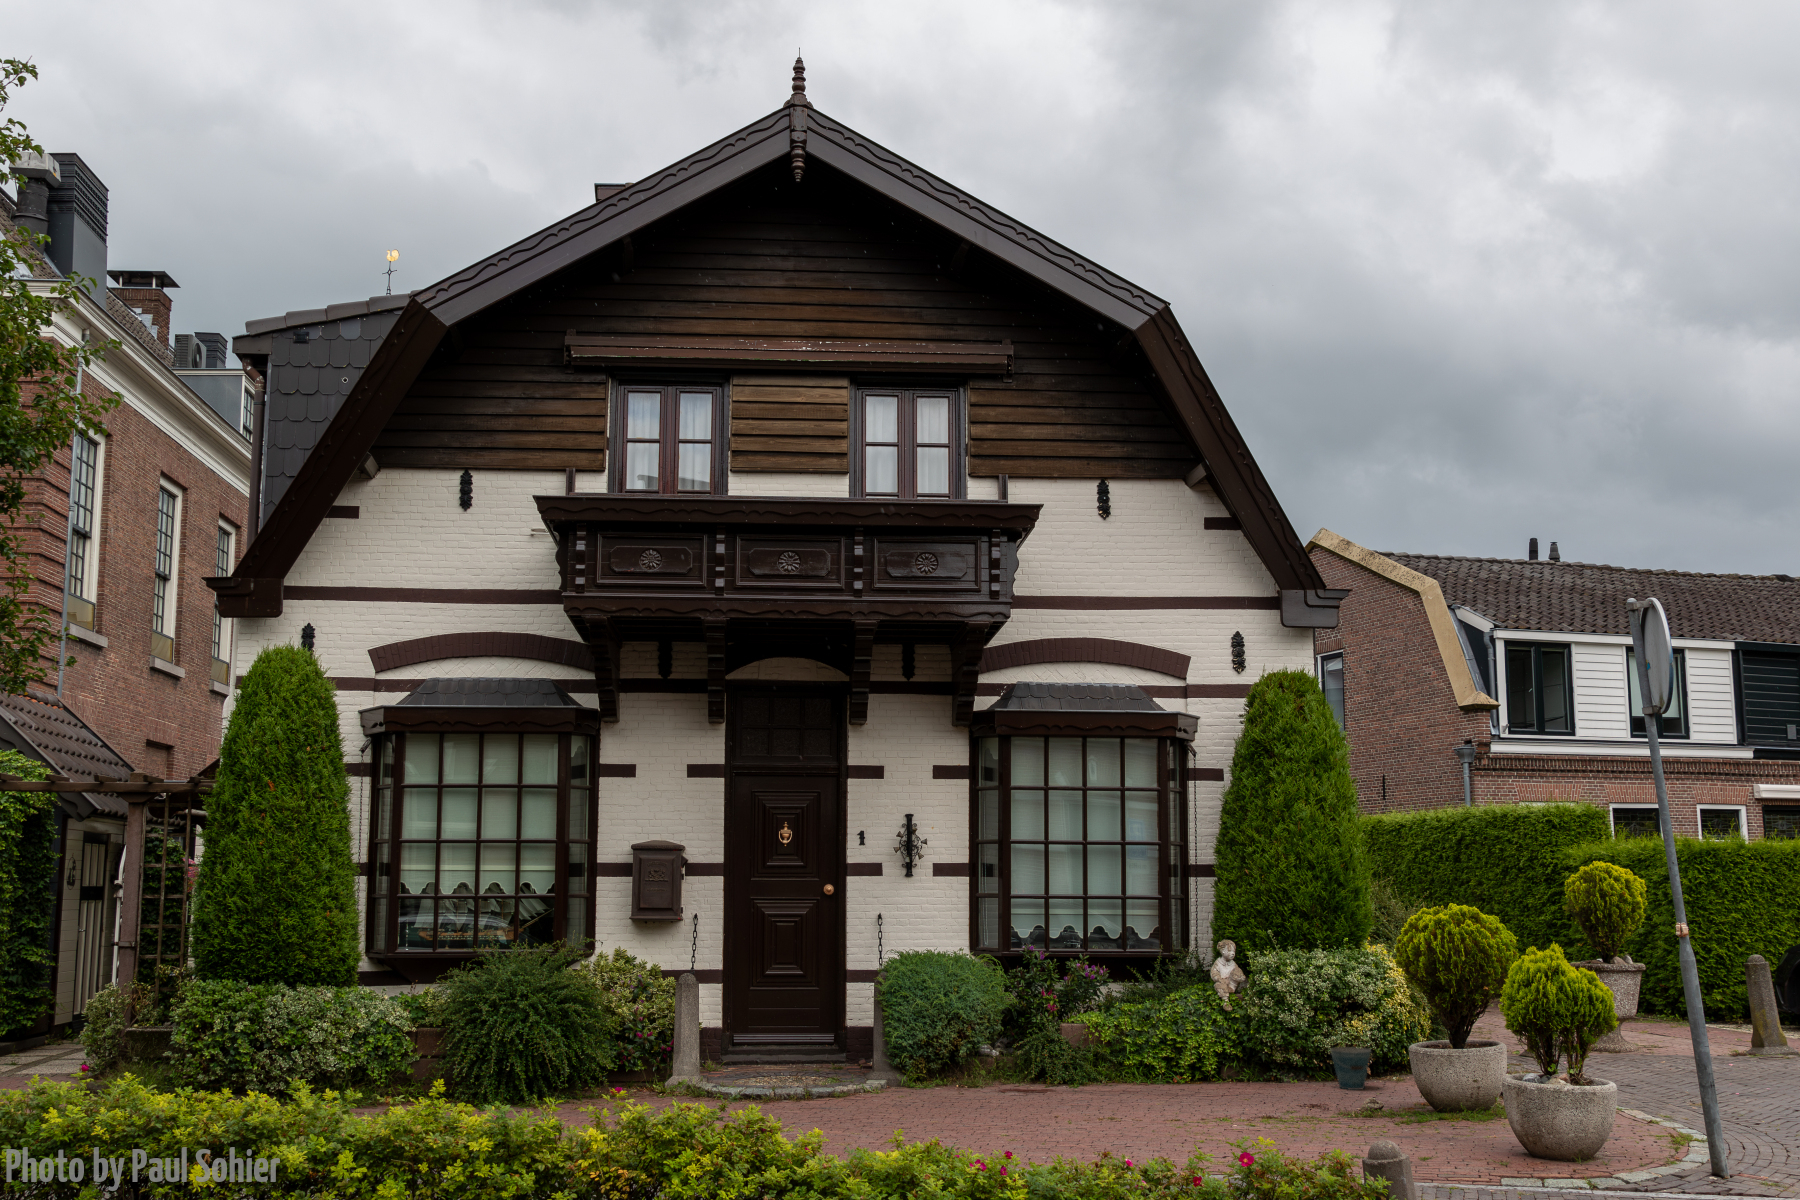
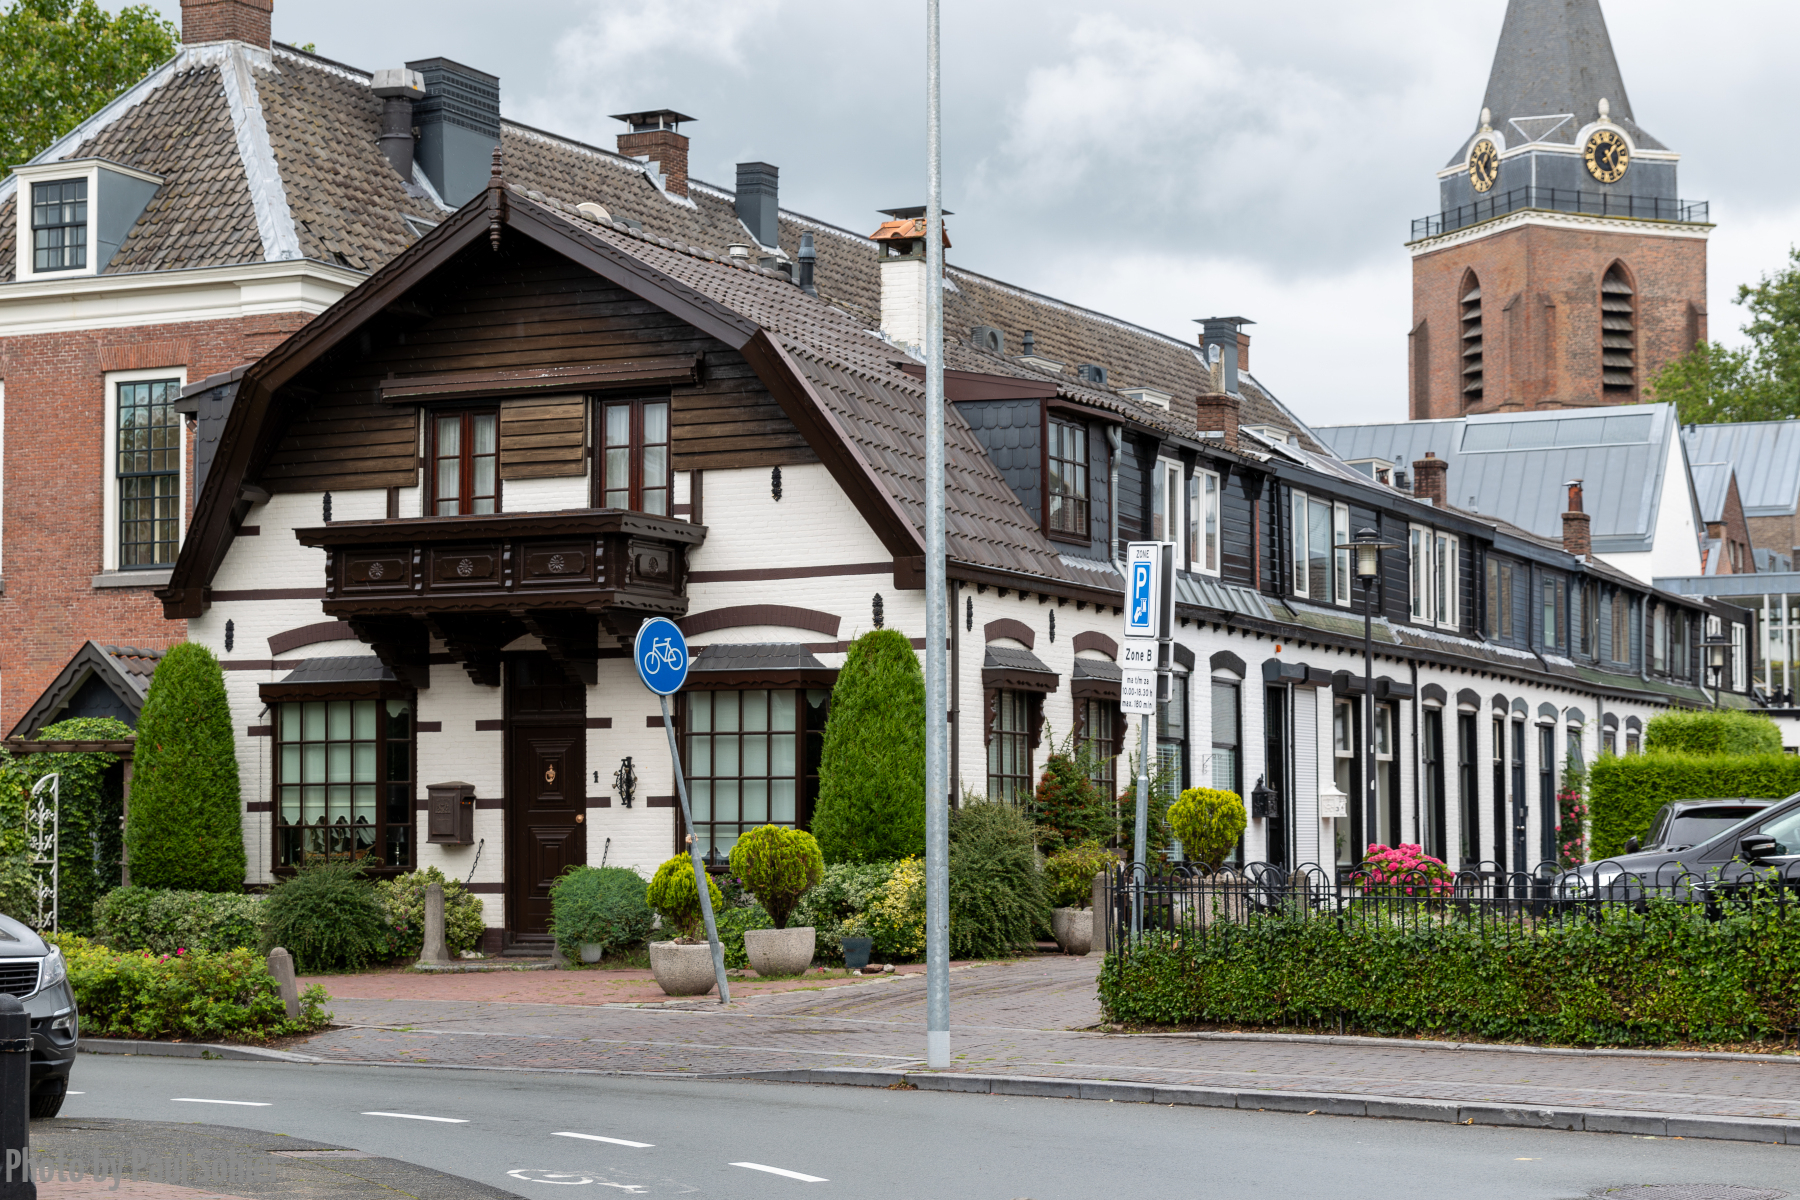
potted plant: none [926,1007,999,1086] -> present [576,916,617,963]

